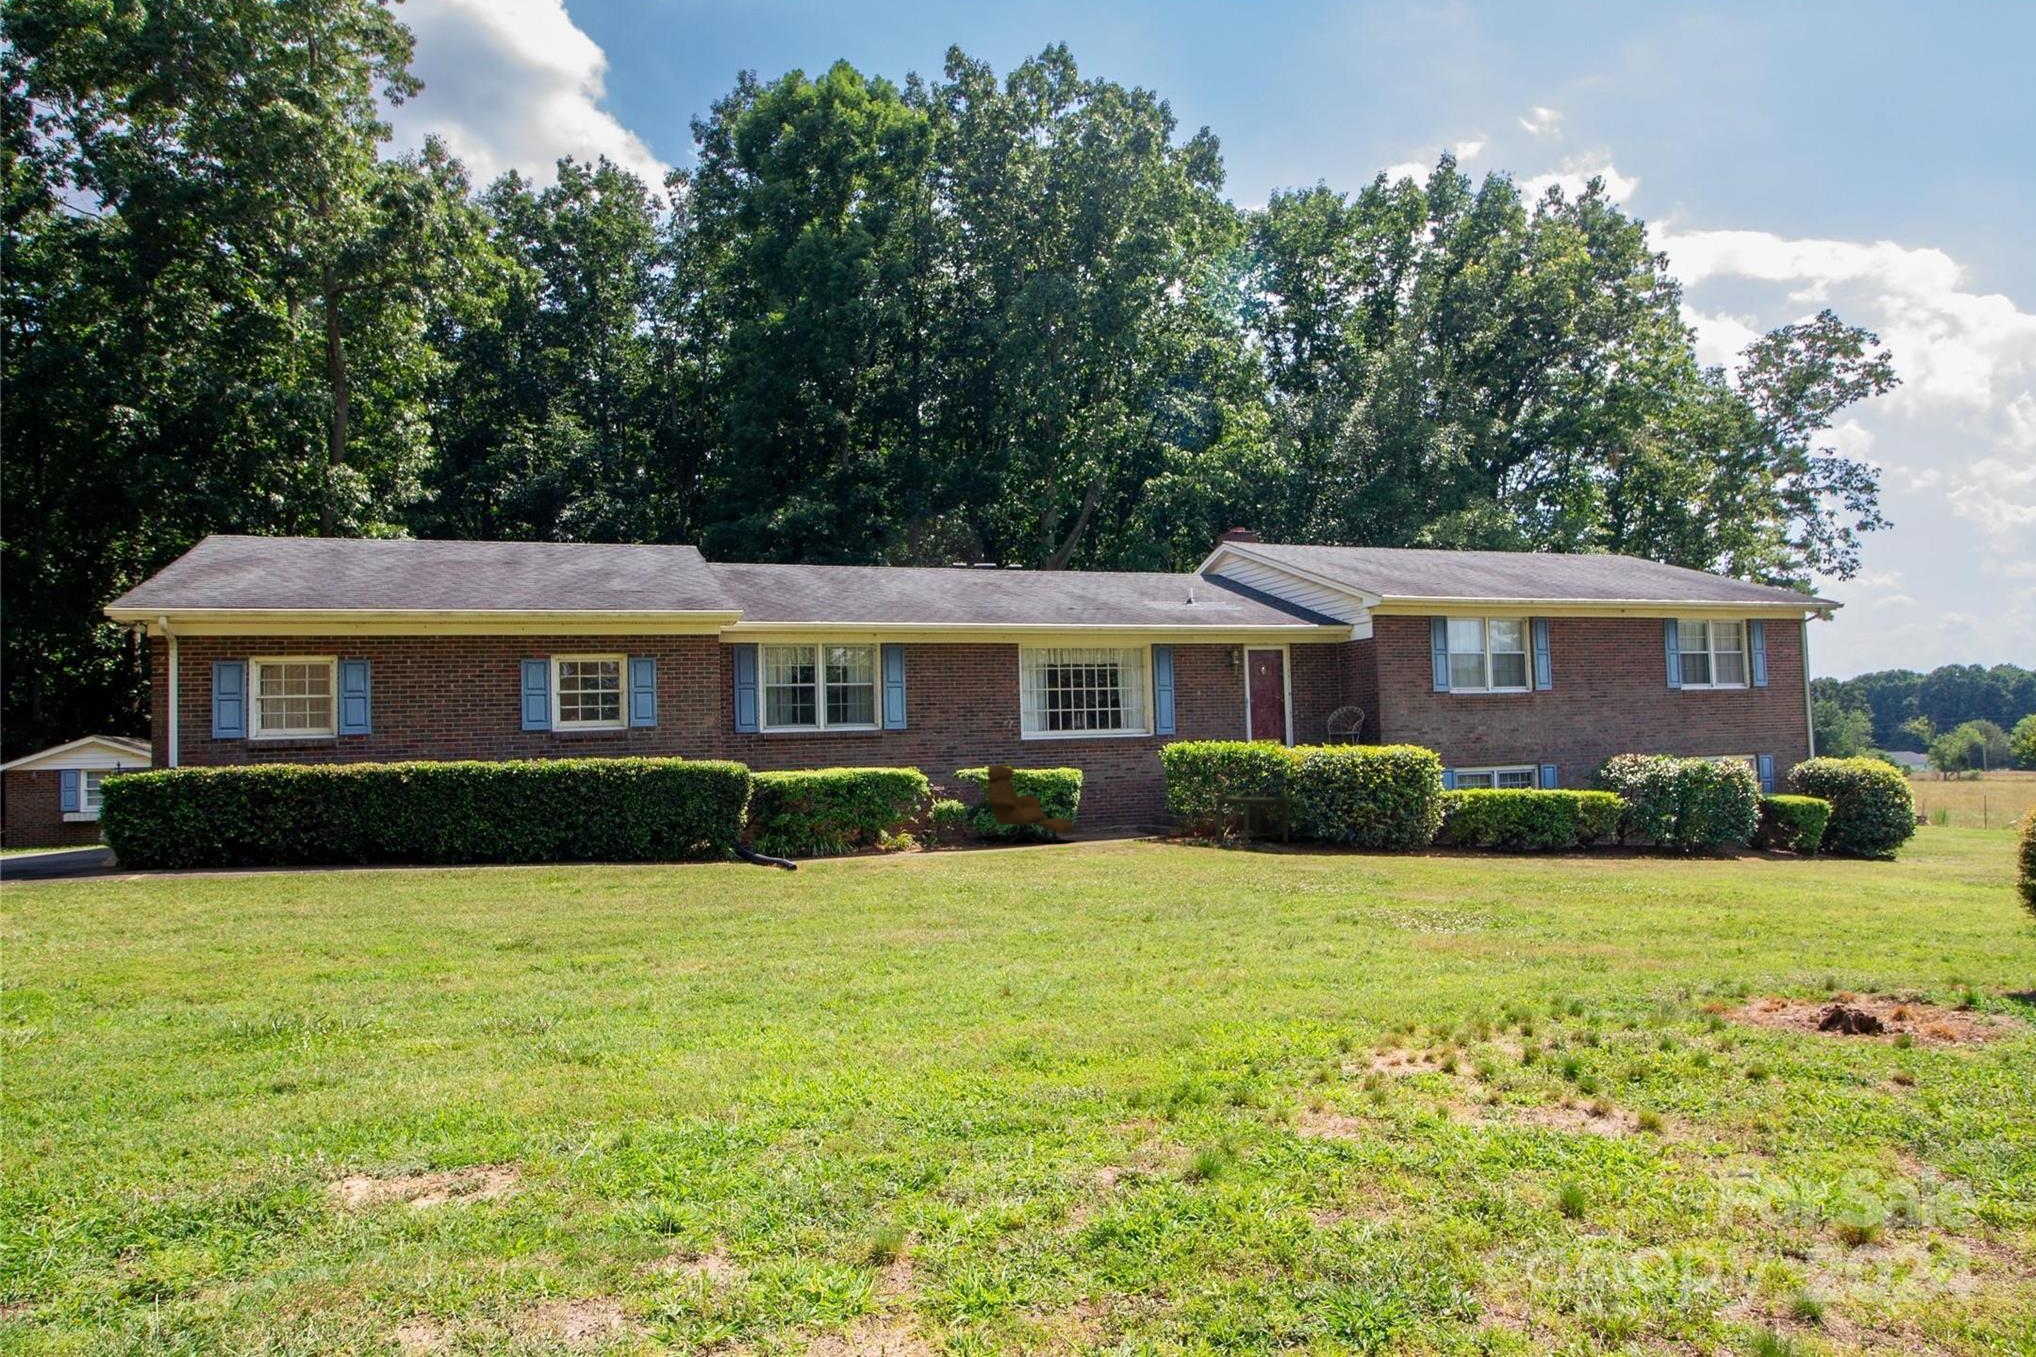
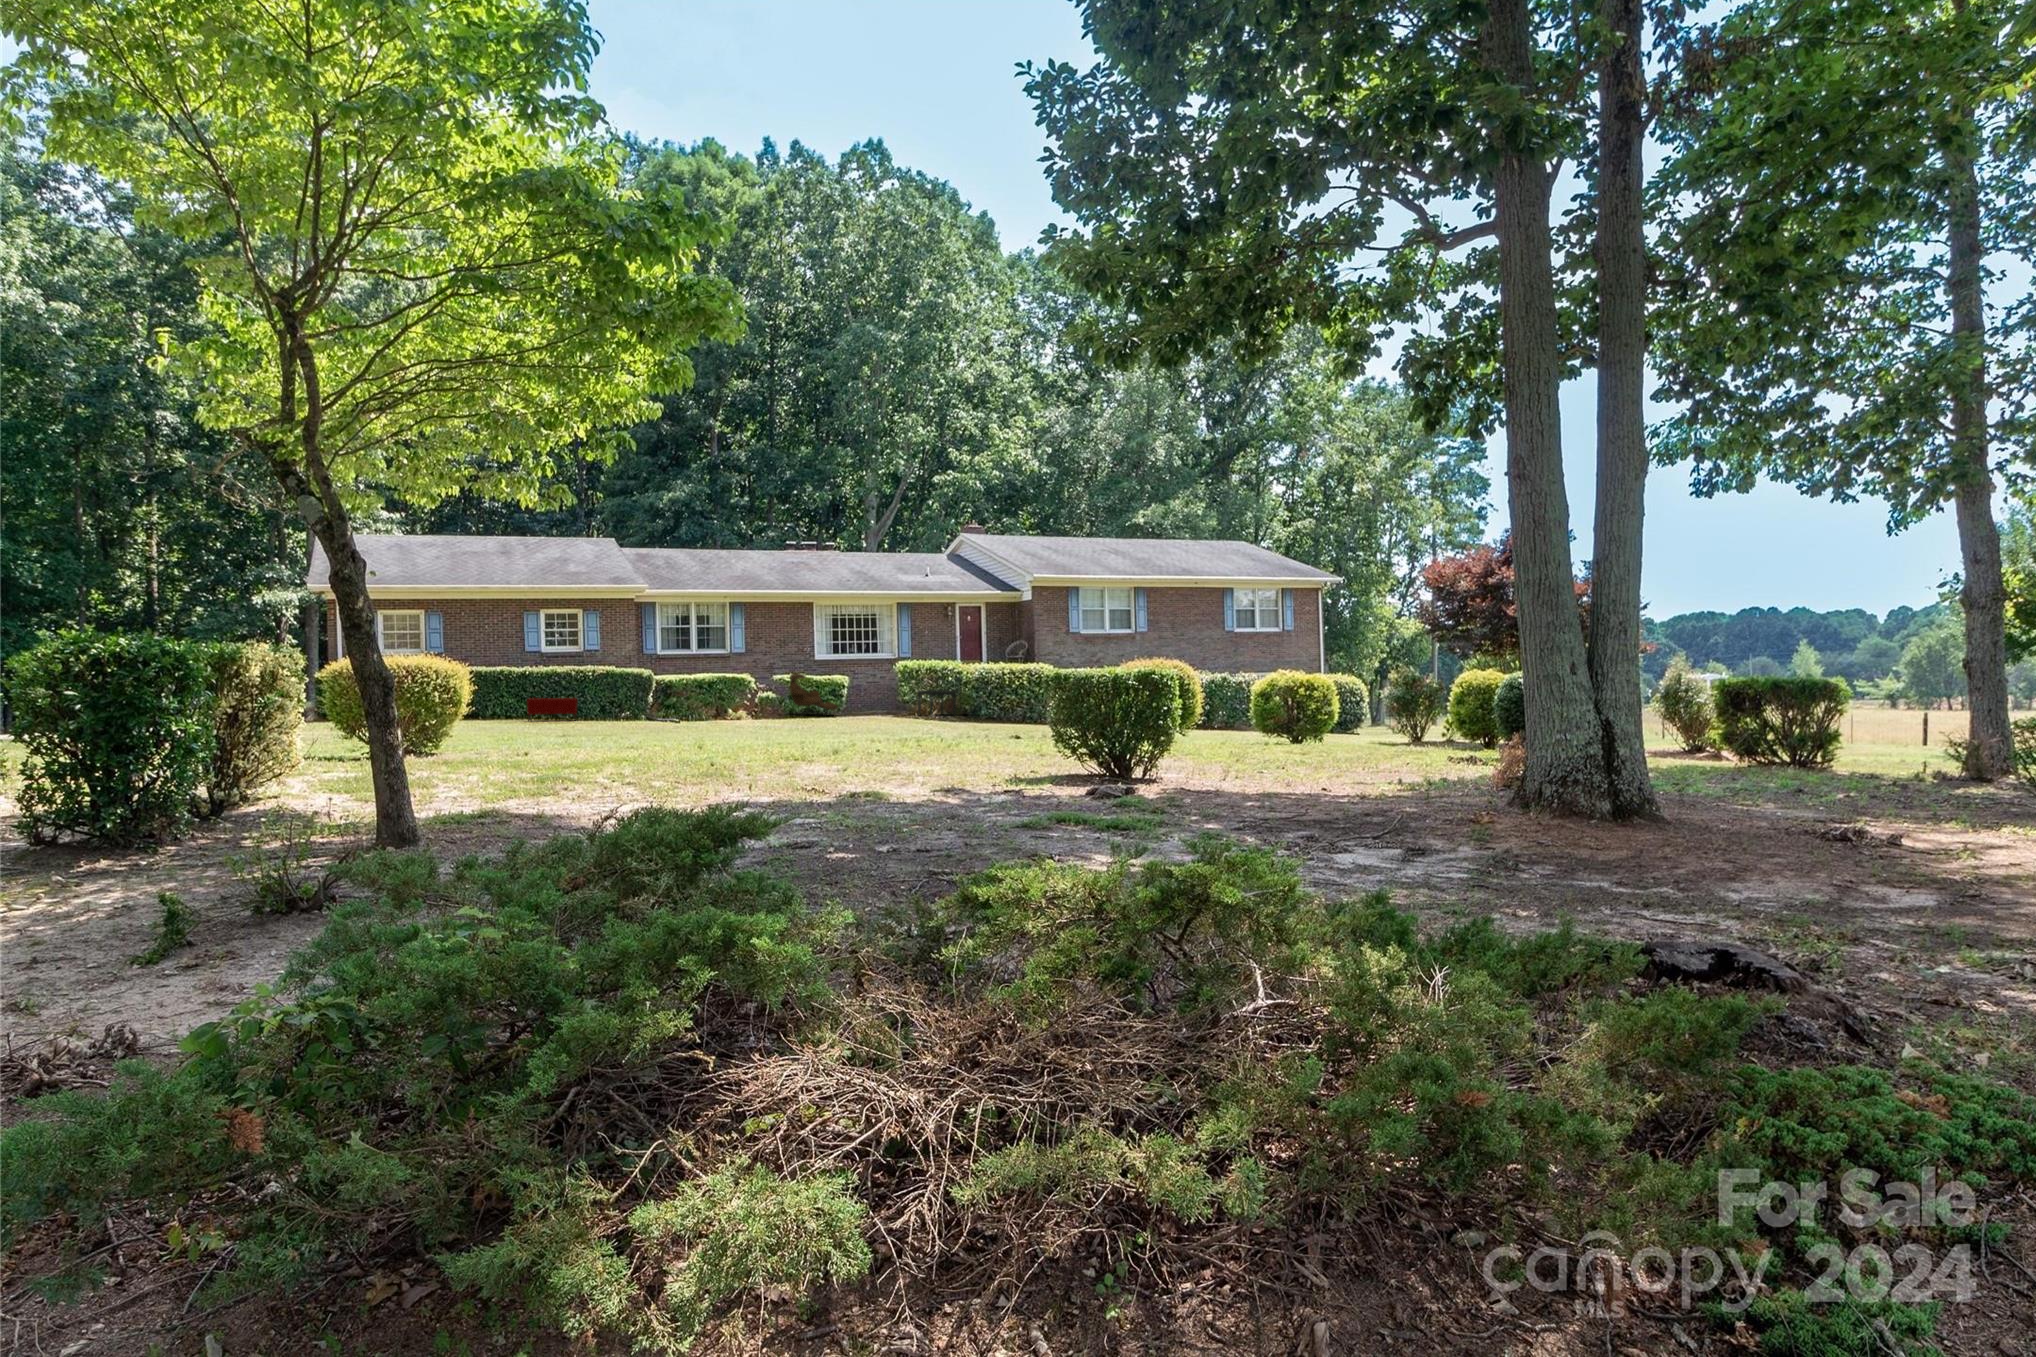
bench: none [506,818,604,866] -> present [527,698,578,721]

